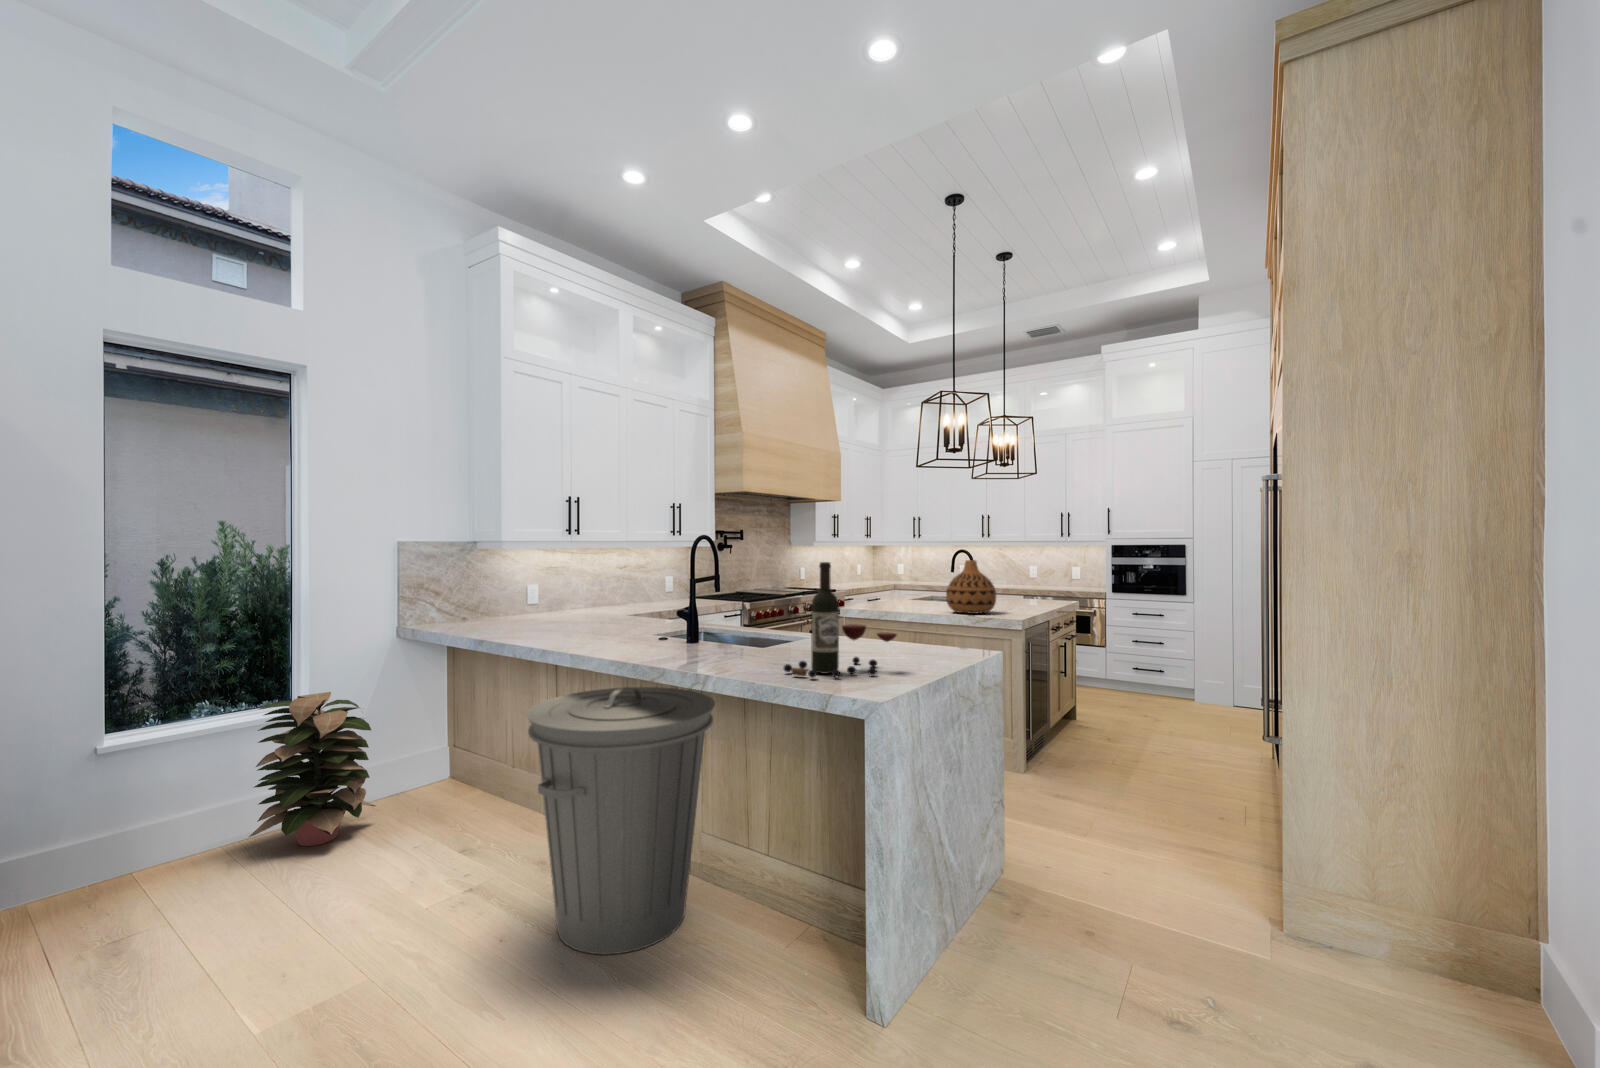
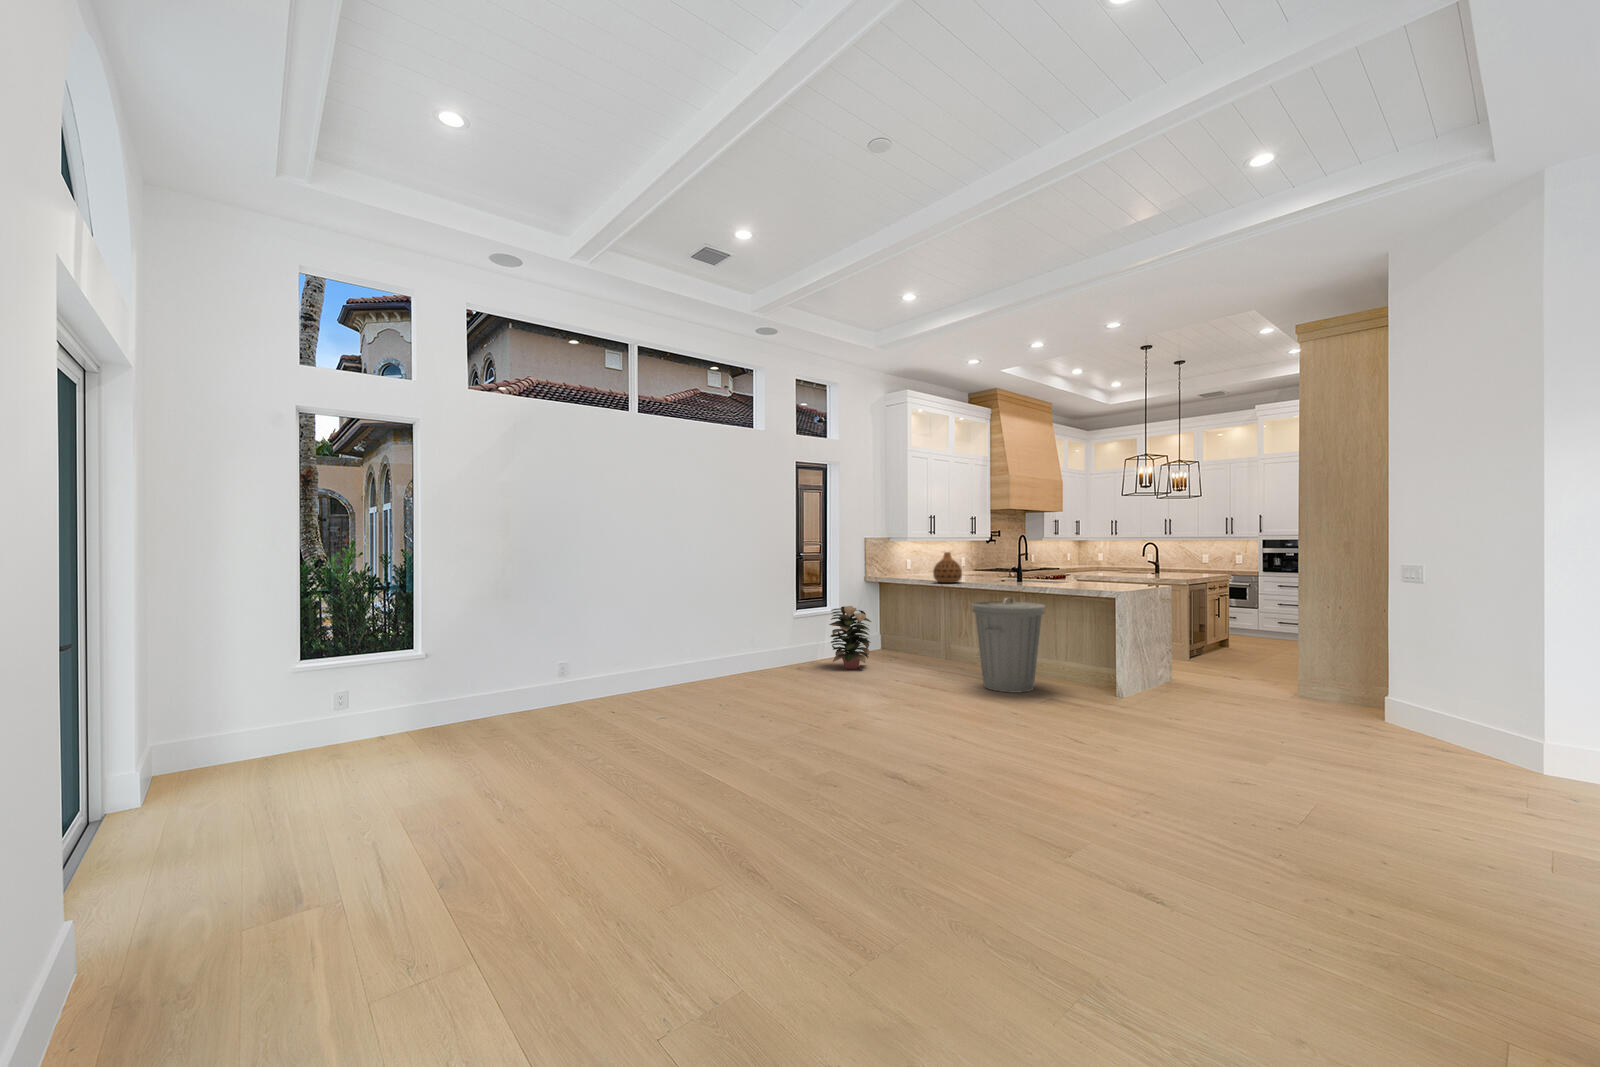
vase: present [946,560,996,614] -> present [933,552,962,583]
wine bottle: present [783,562,897,678] -> none [1078,548,1126,592]

